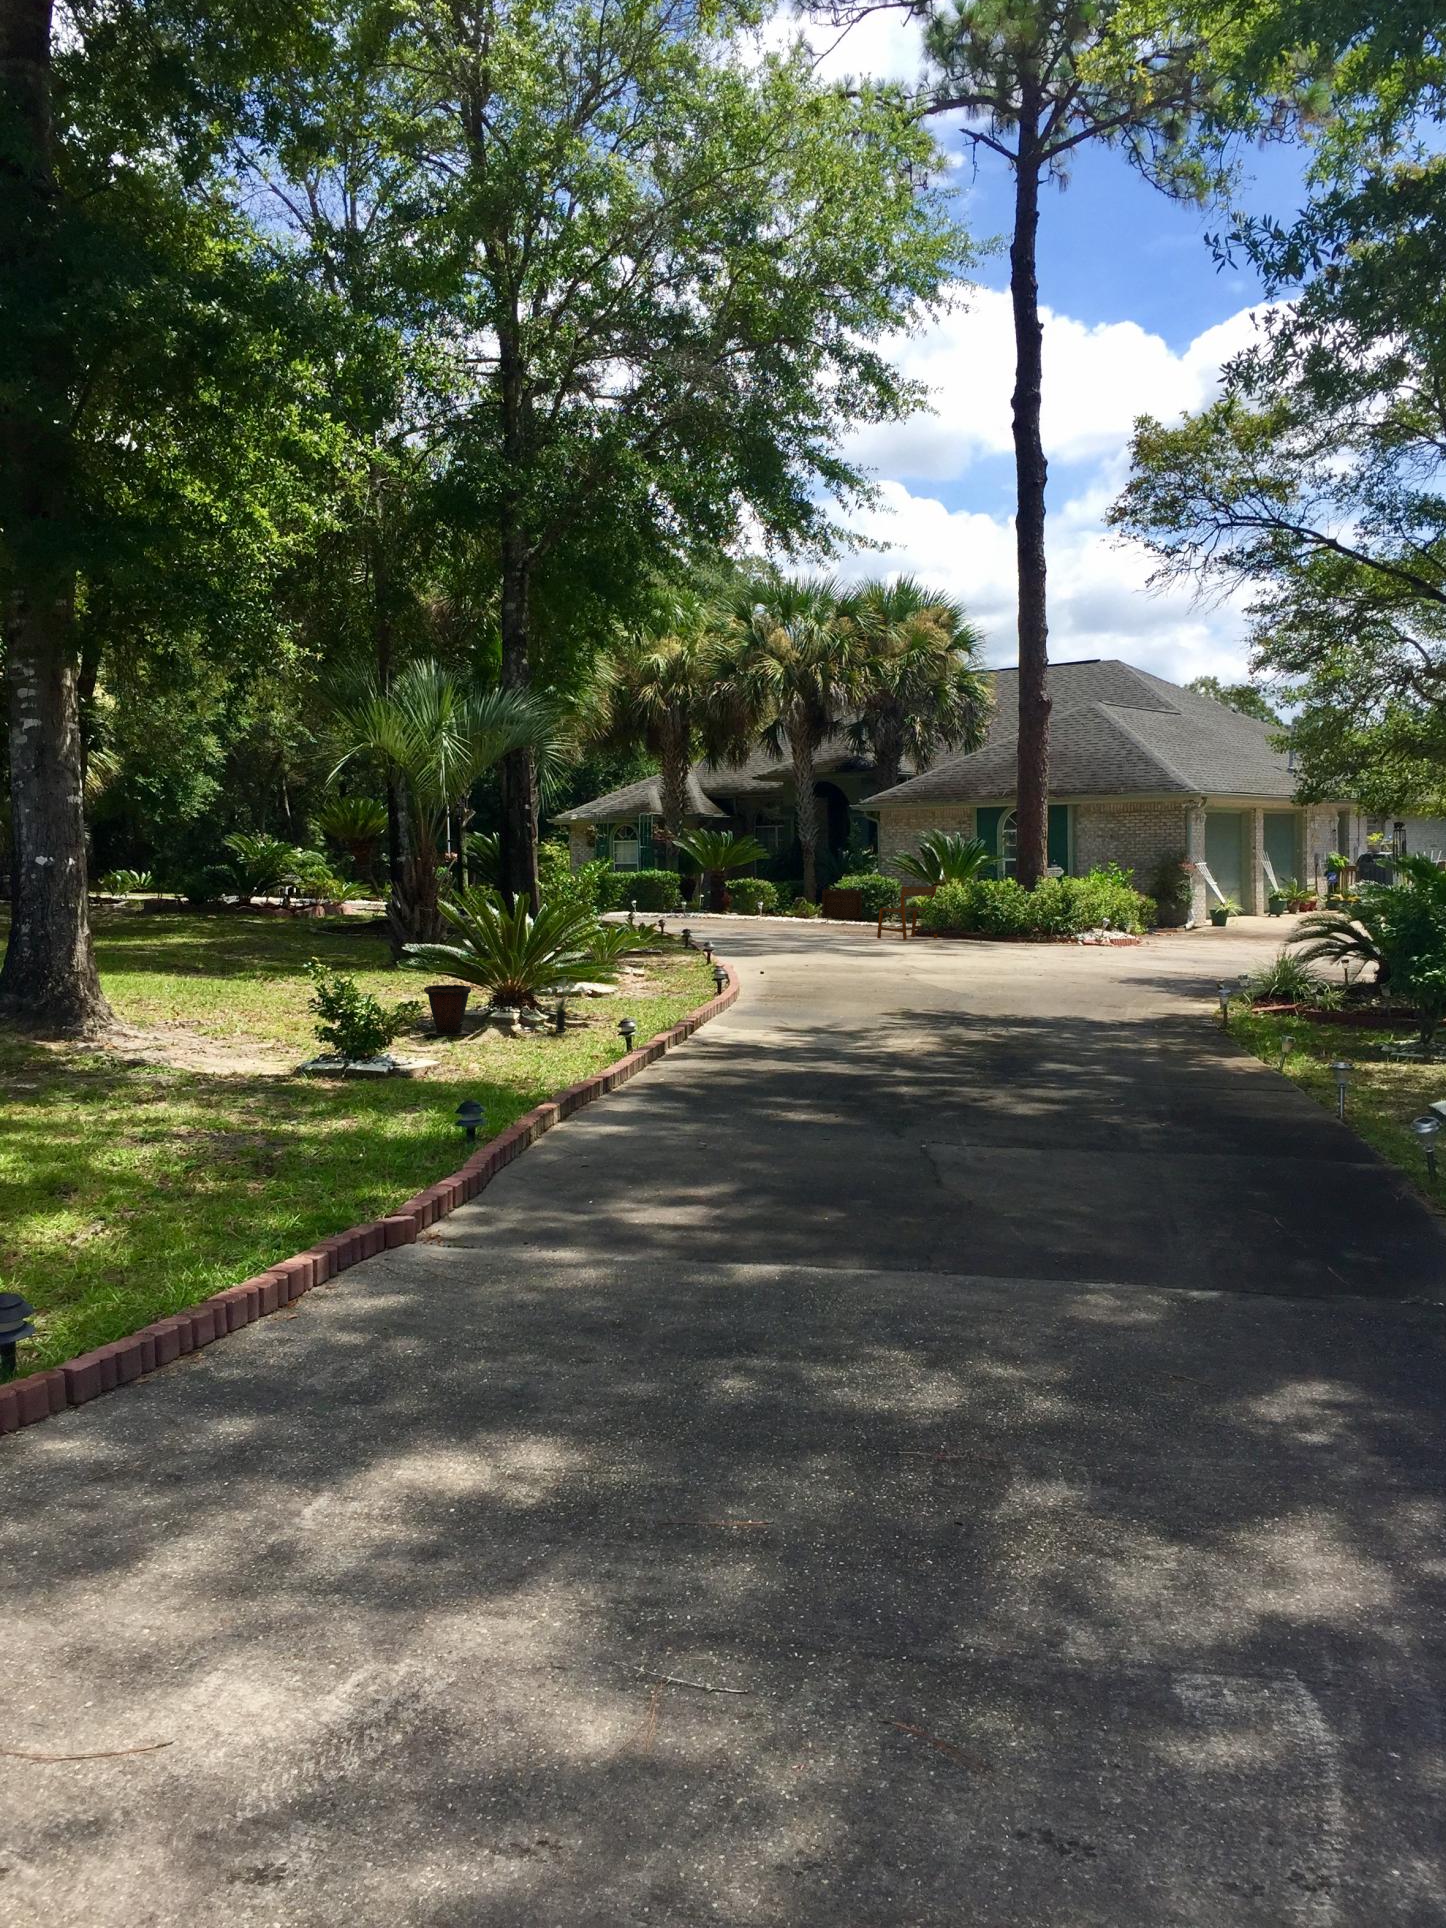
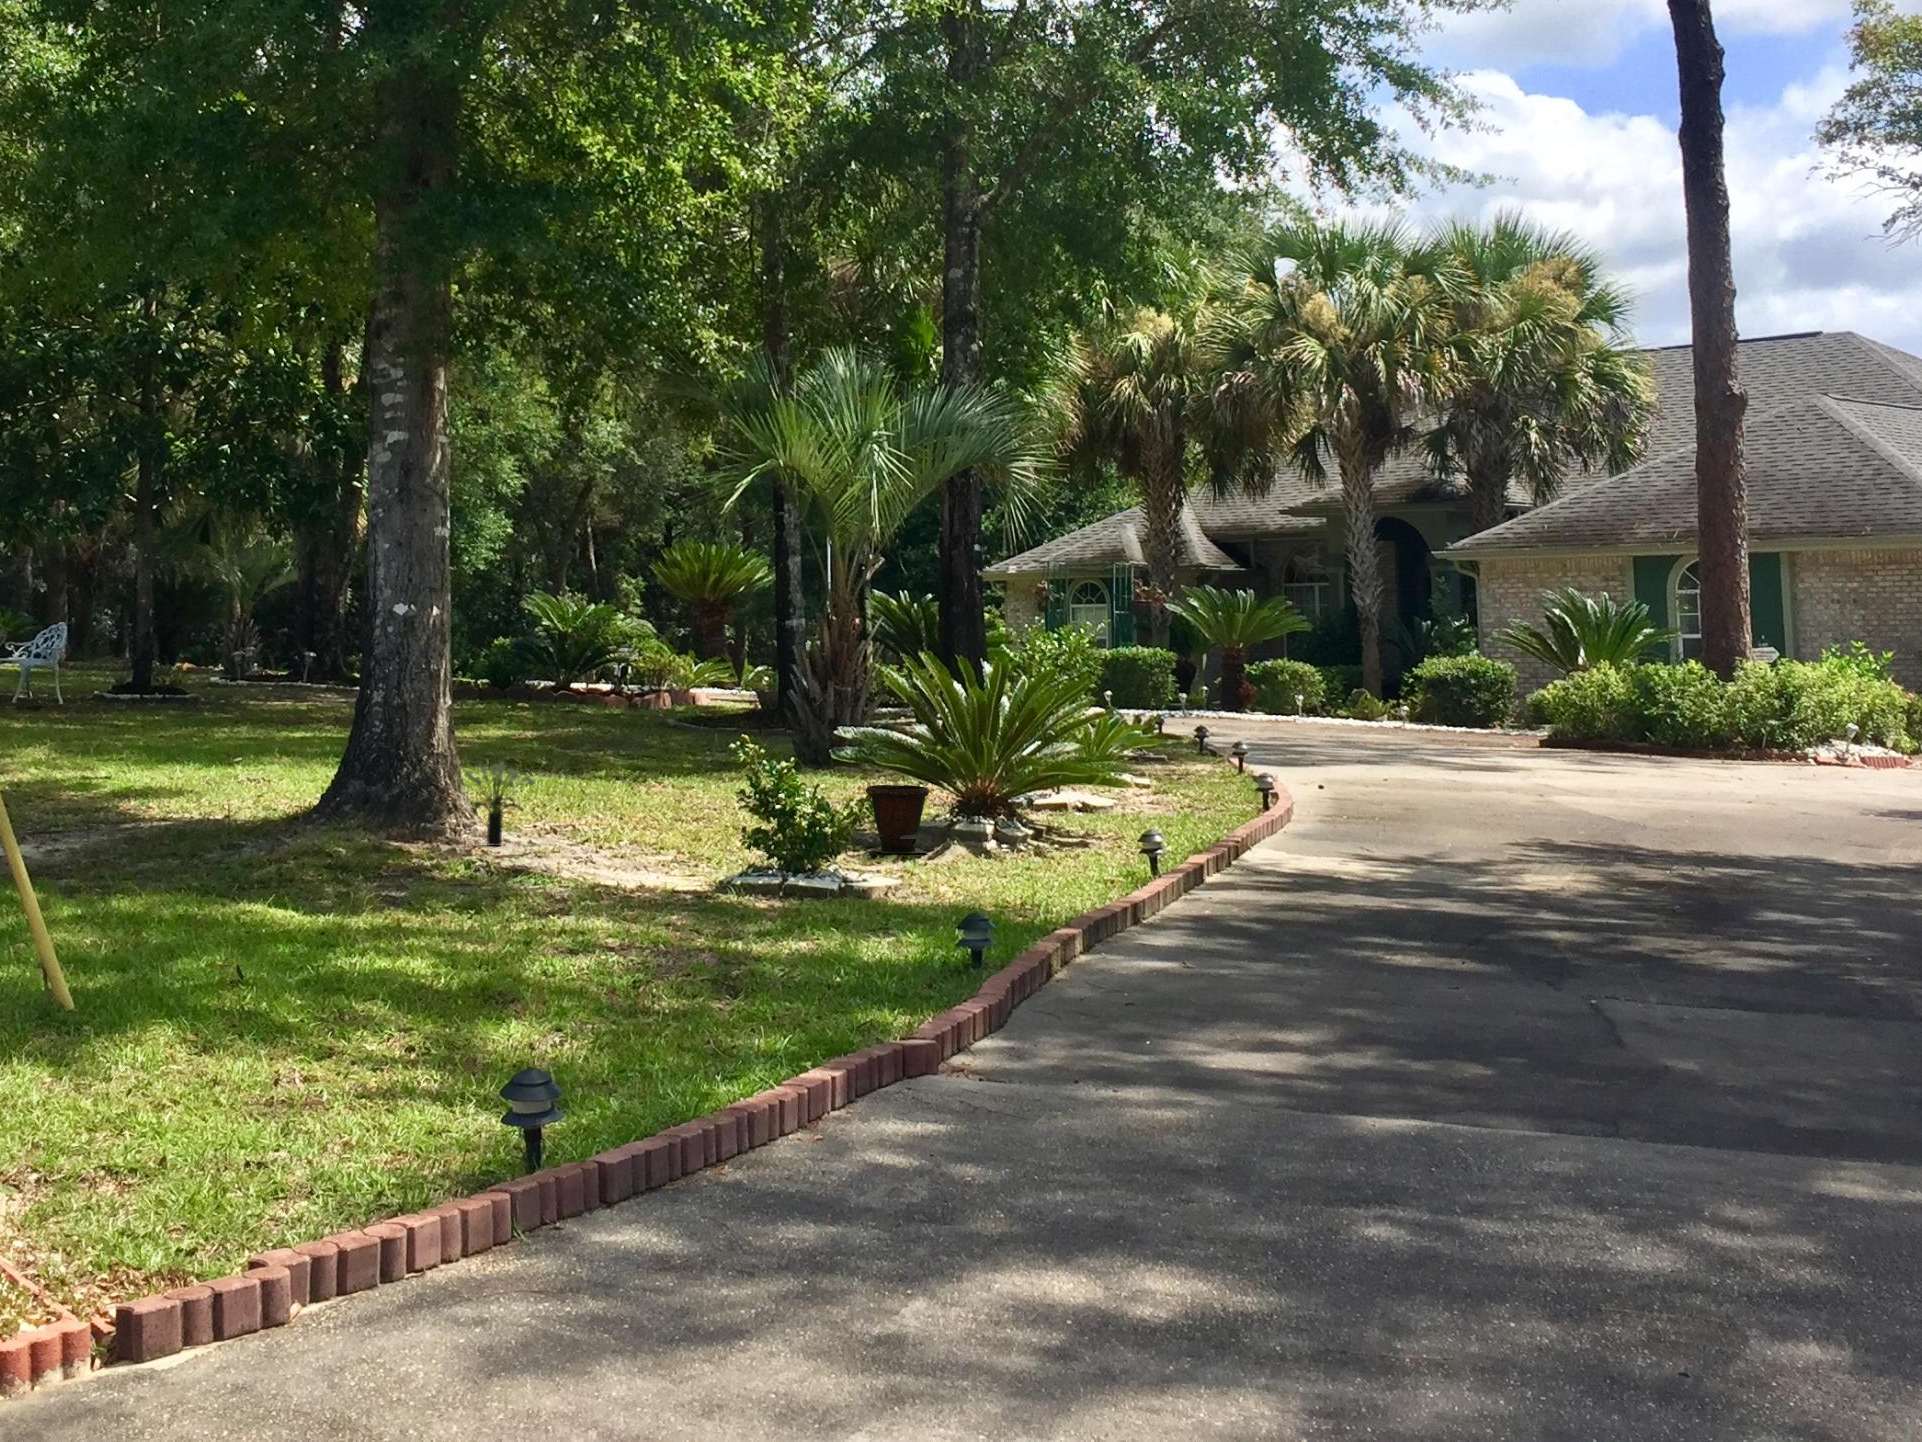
bench: present [877,886,937,940] -> none [1485,672,1580,755]
wooden crate: present [822,889,862,919] -> none [1394,679,1457,725]
potted plant: present [535,979,585,1032] -> present [457,761,535,846]

